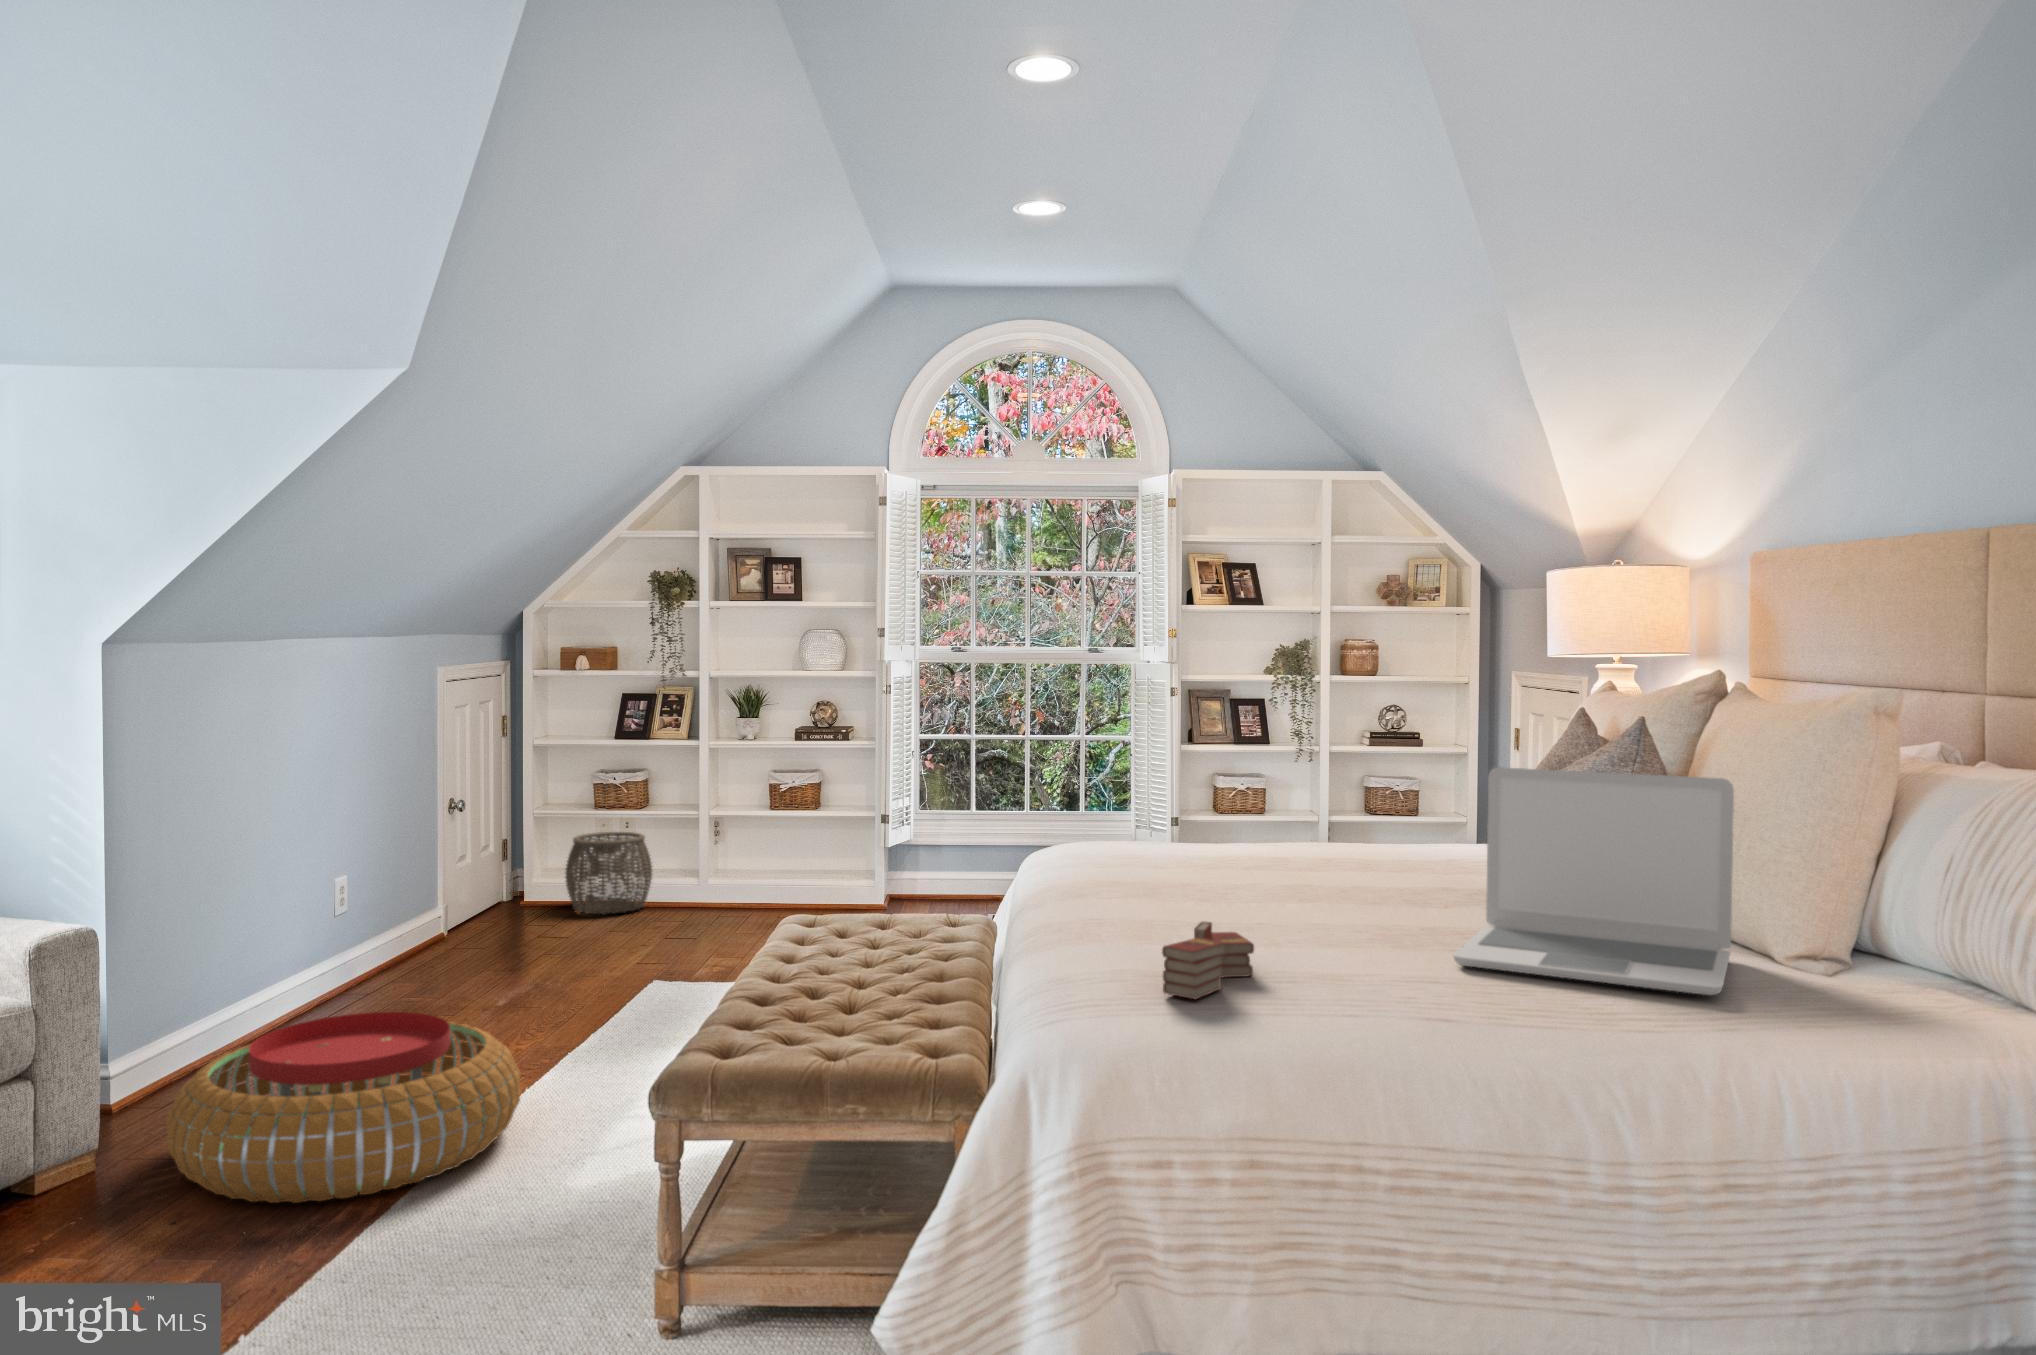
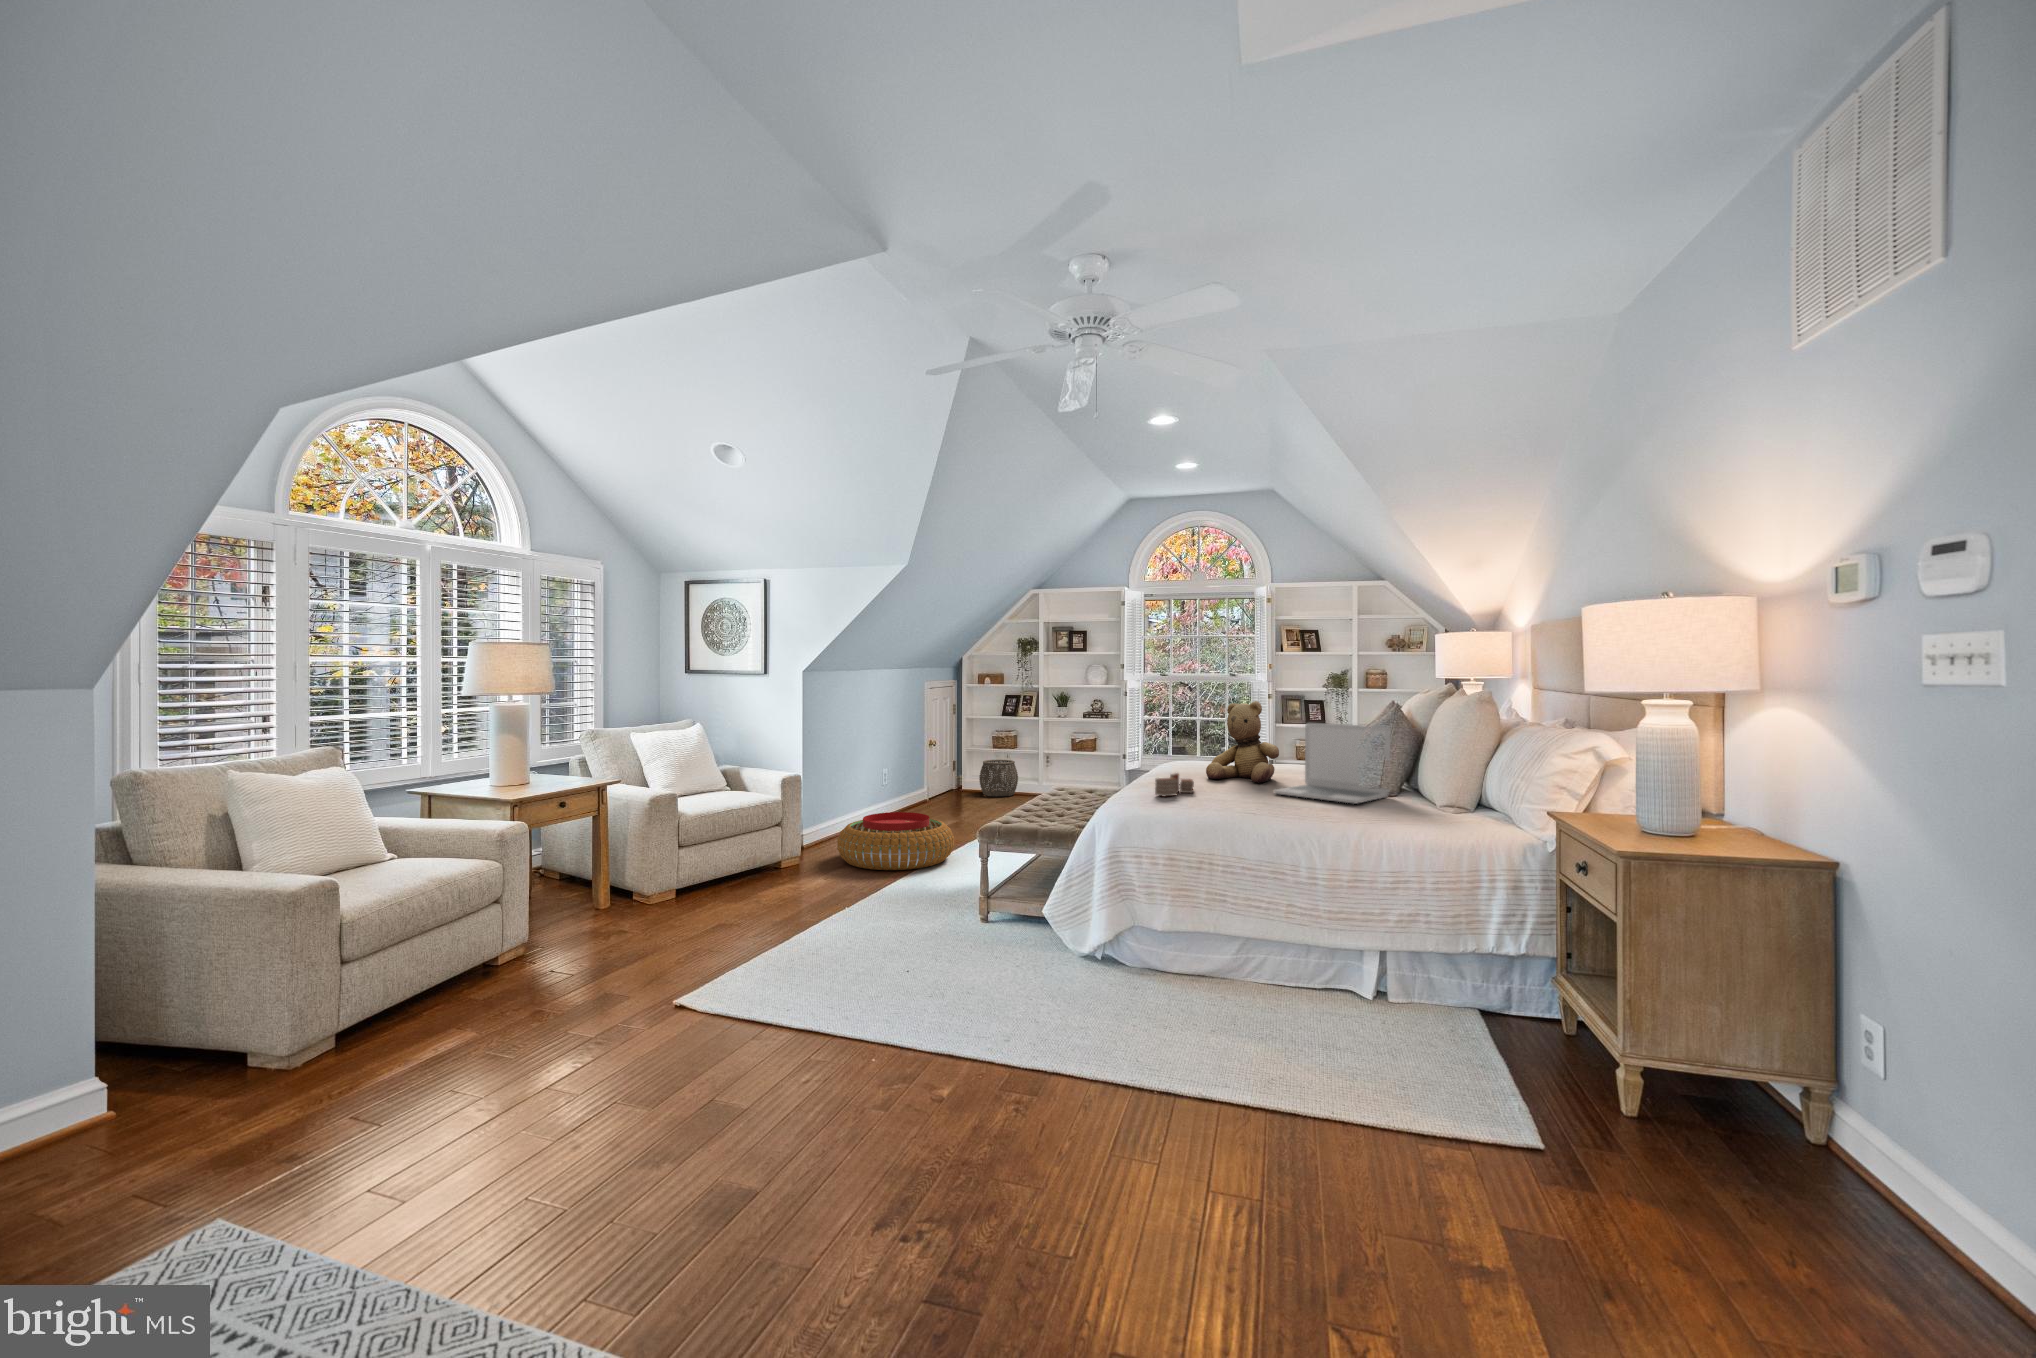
teddy bear: none [1221,712,1408,923] -> present [1206,701,1279,783]

